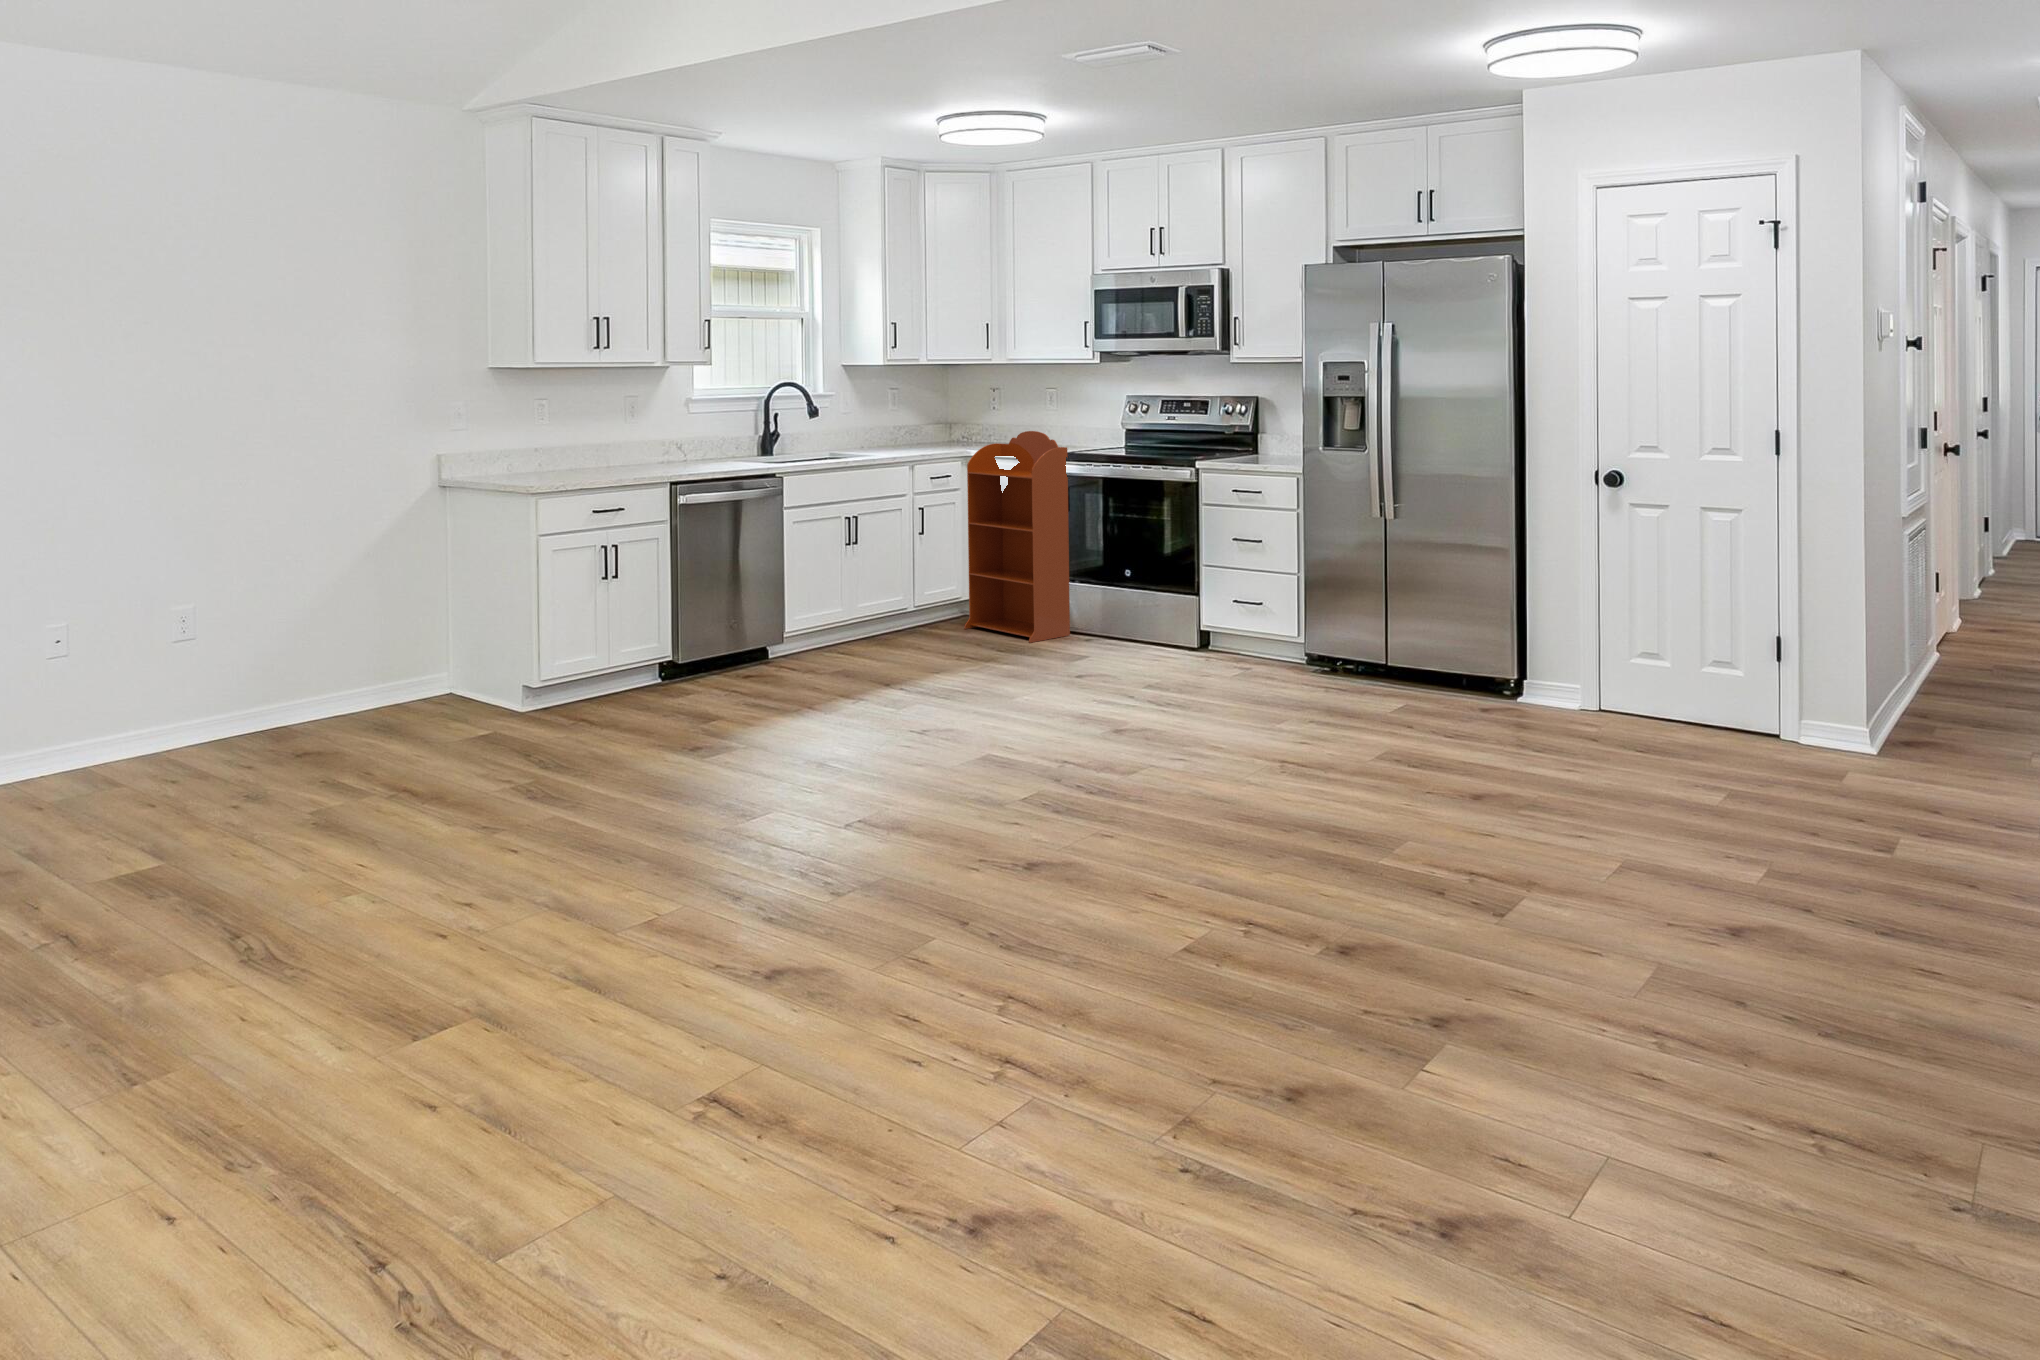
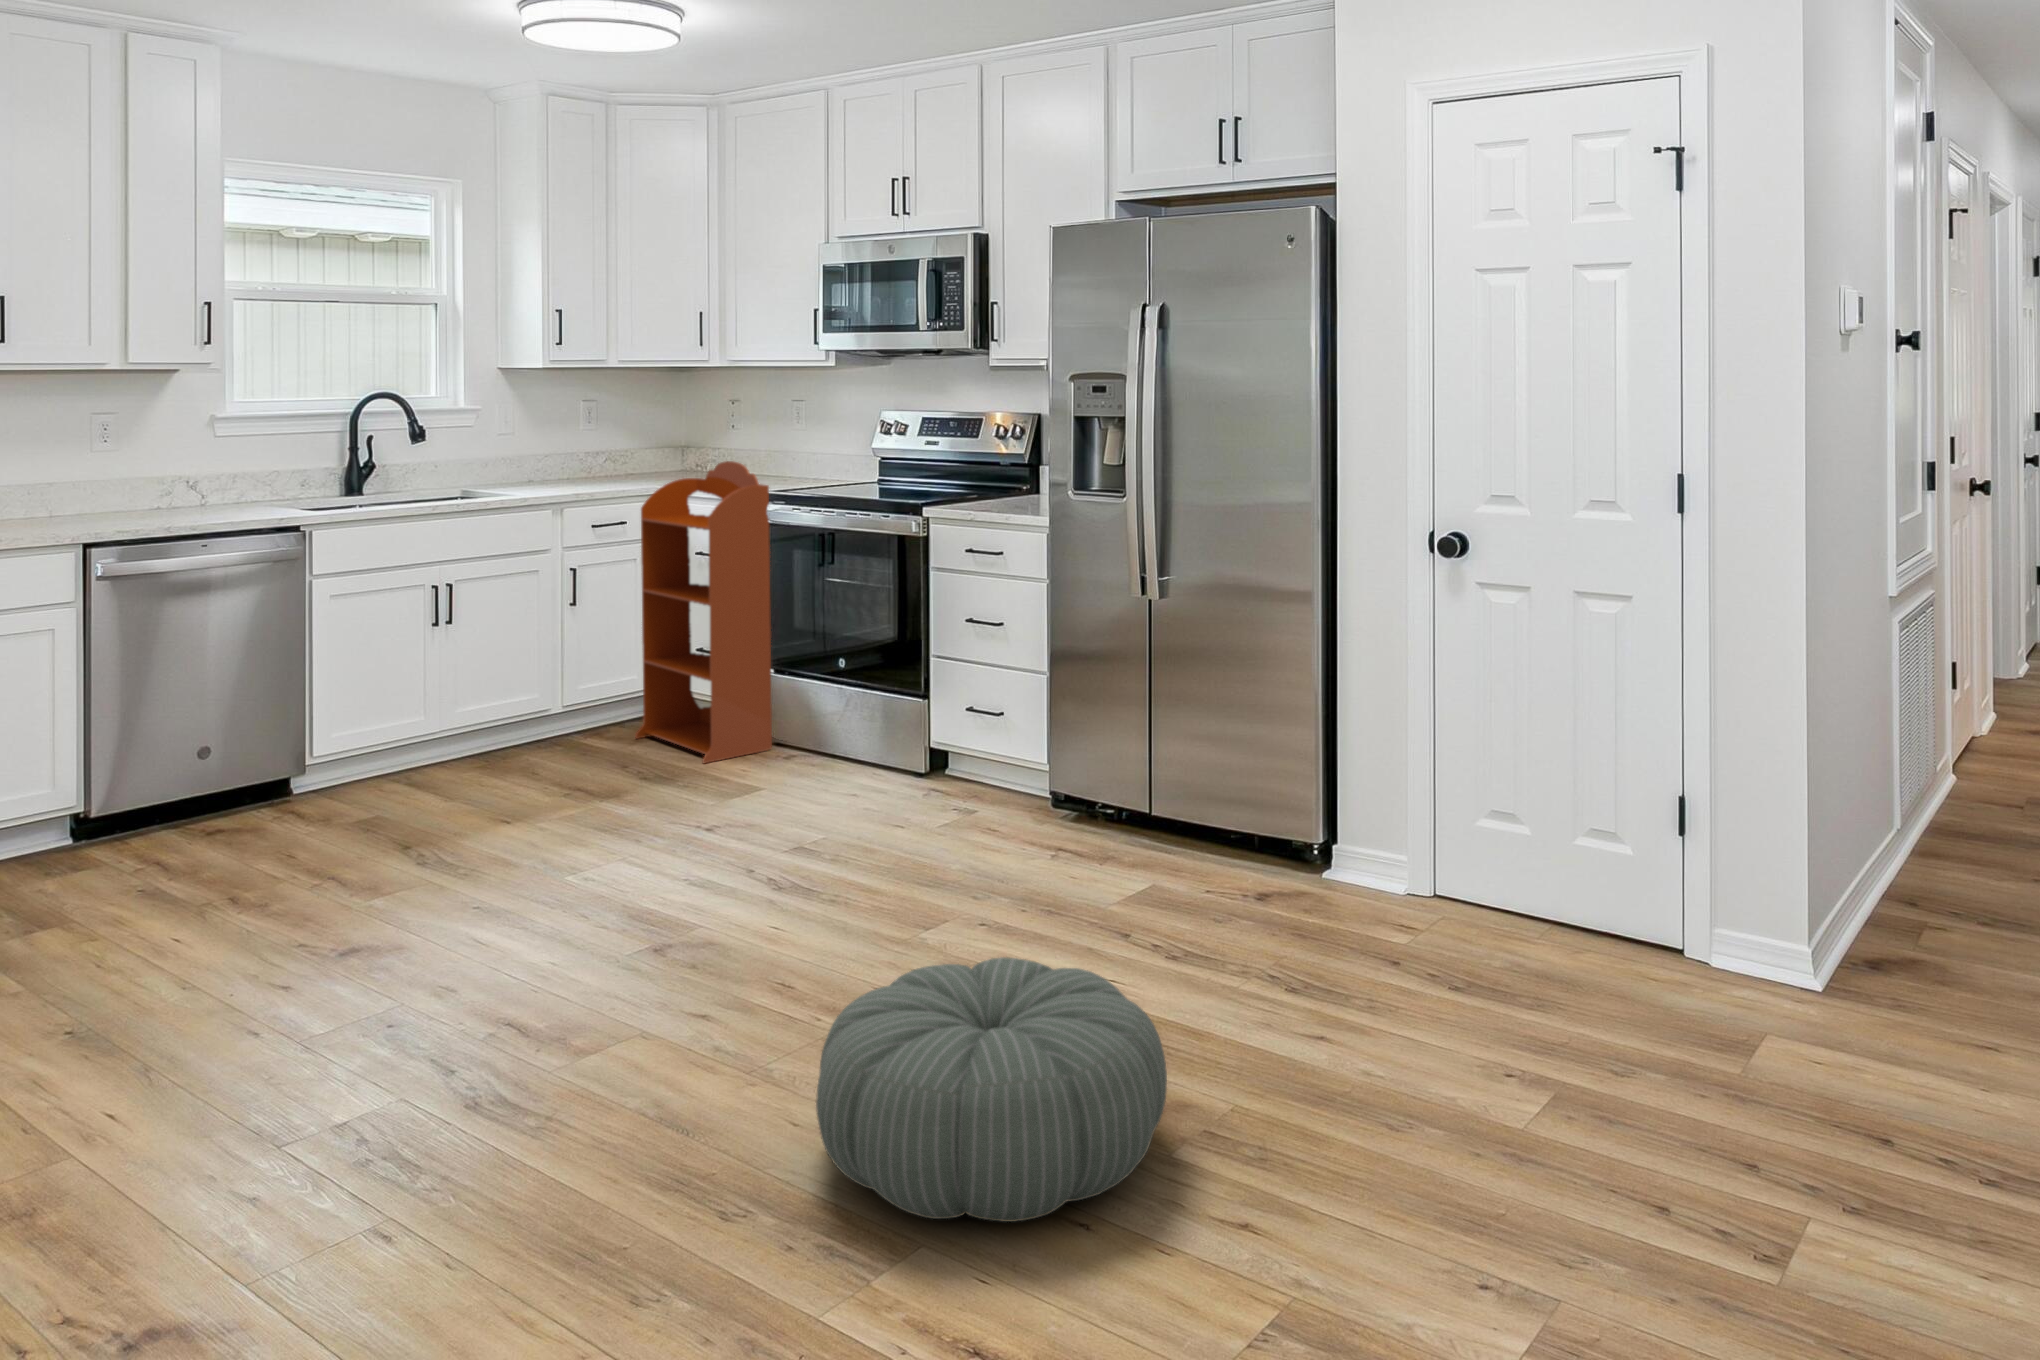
pouf: none [1300,713,1513,838] -> present [816,957,1167,1222]

